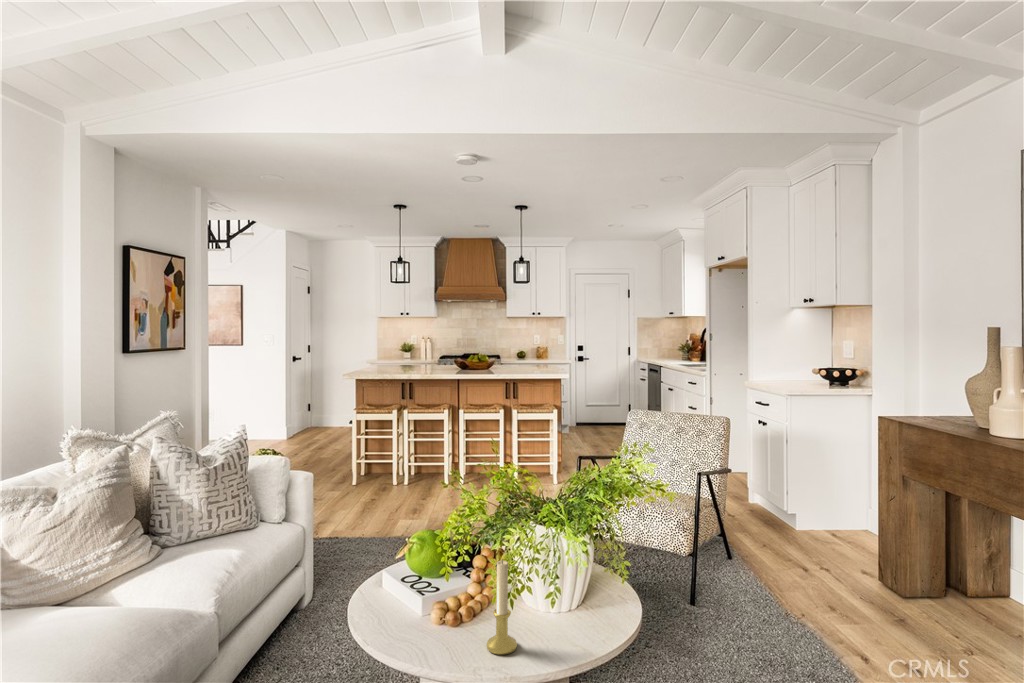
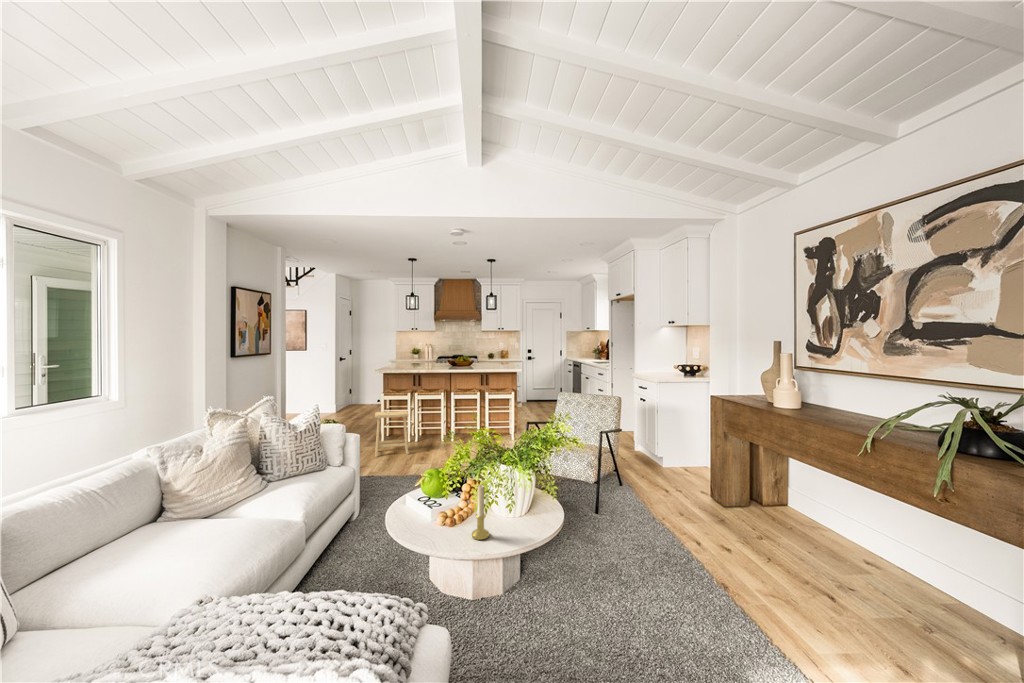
footstool: none [341,437,392,508] -> present [375,411,408,457]

